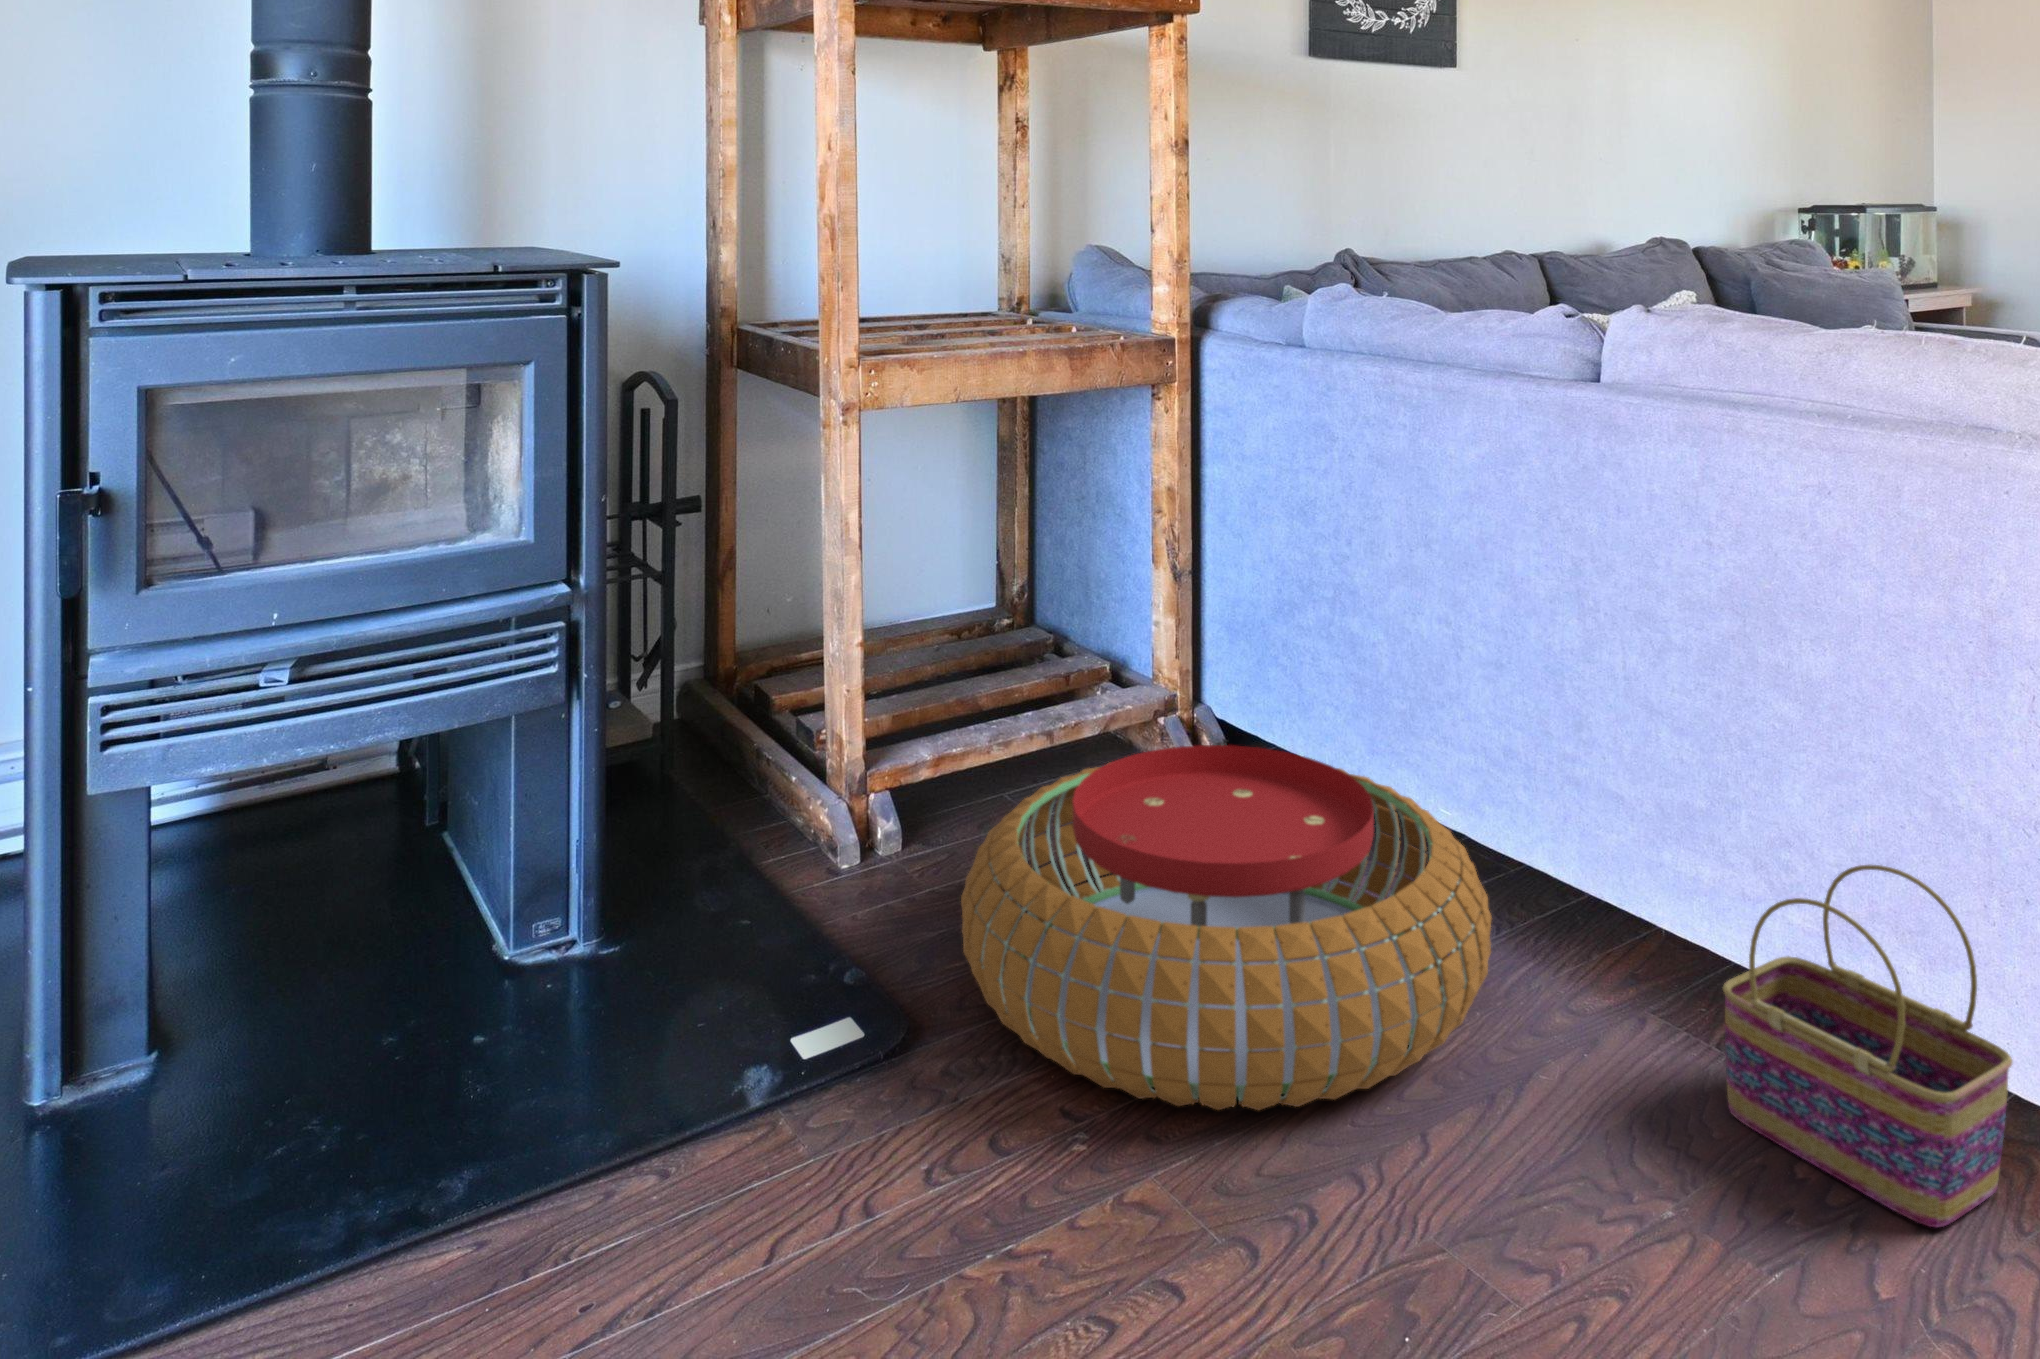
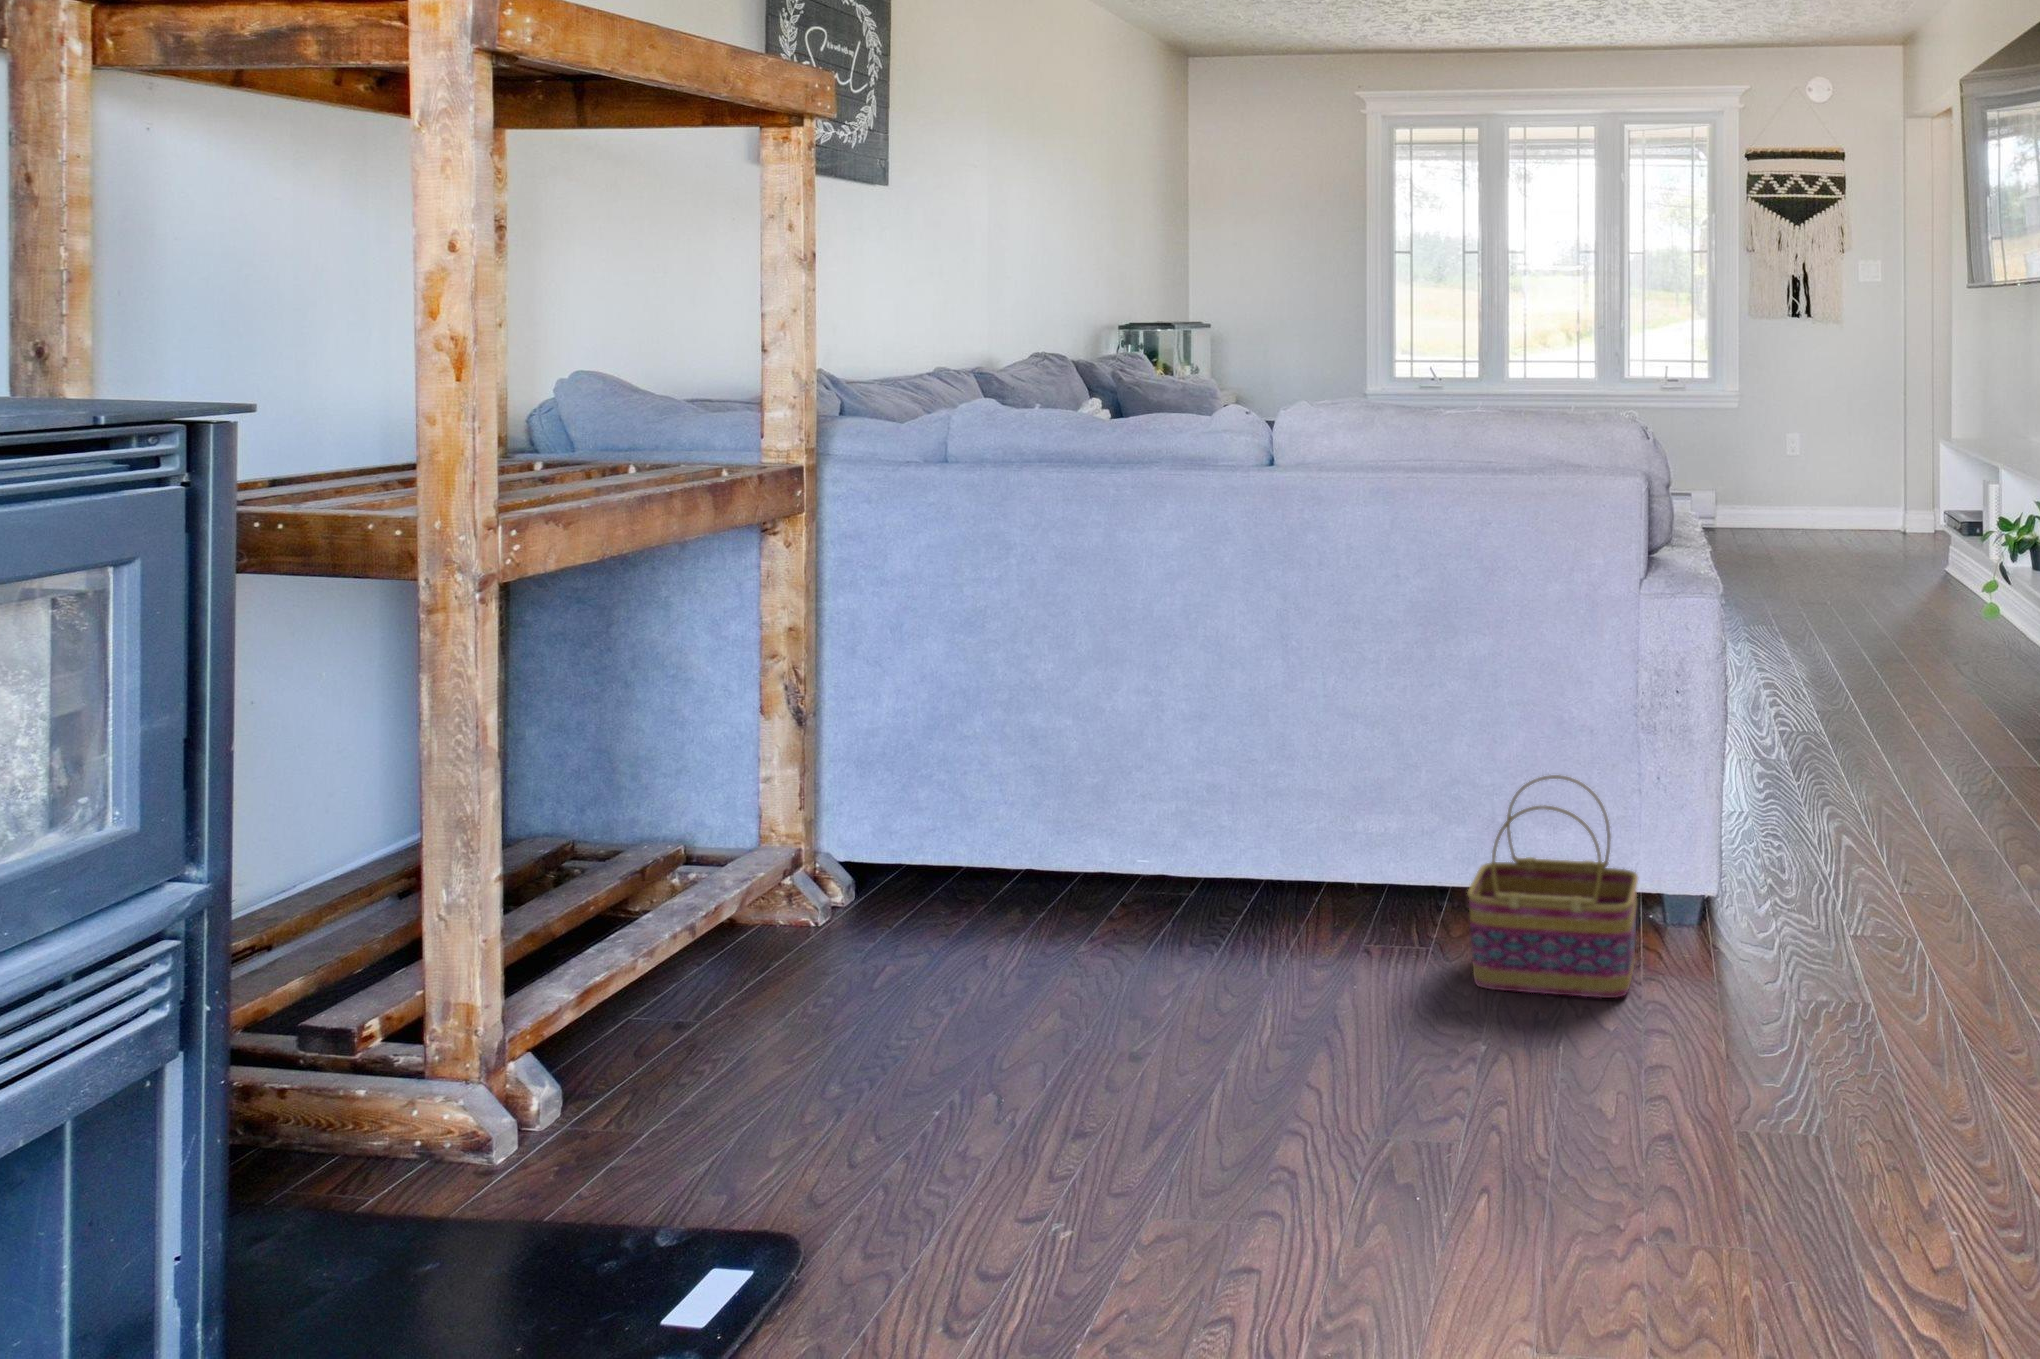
pouf: present [961,745,1492,1110] -> none [785,835,1308,1184]

